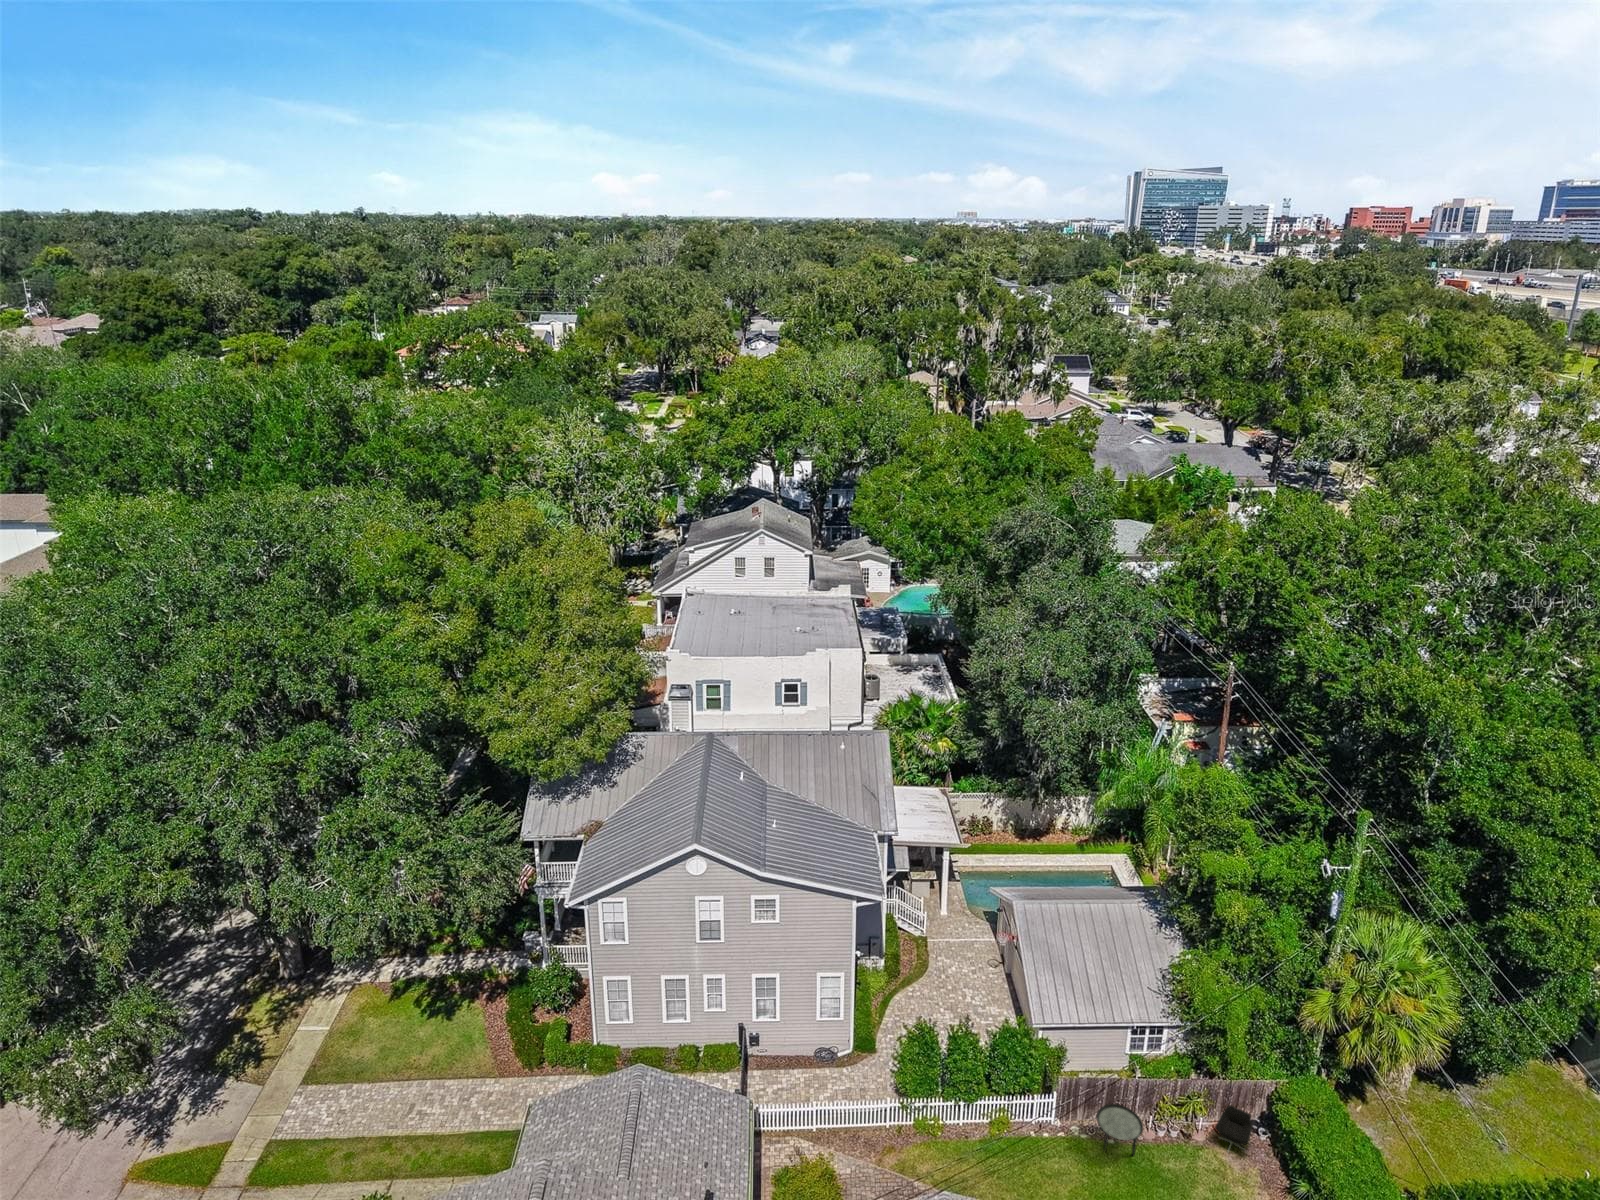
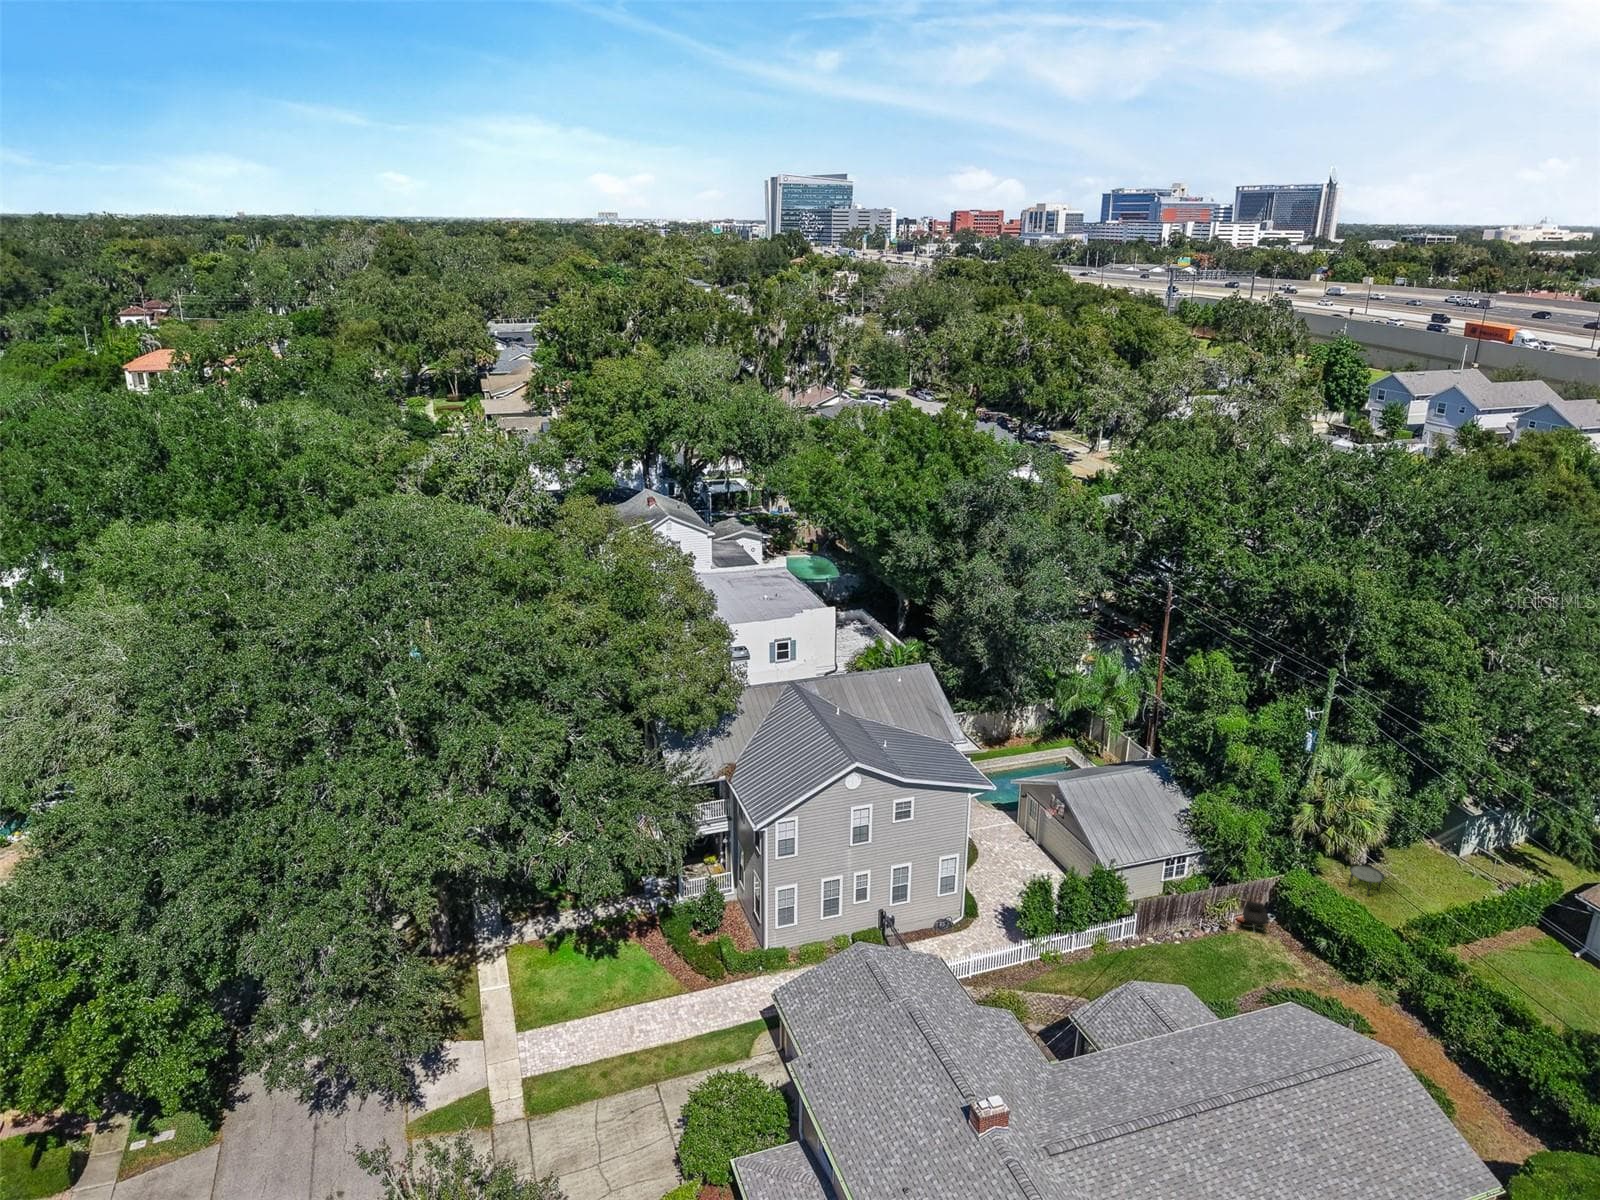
round table: present [1096,1104,1143,1156] -> present [1349,865,1384,896]

